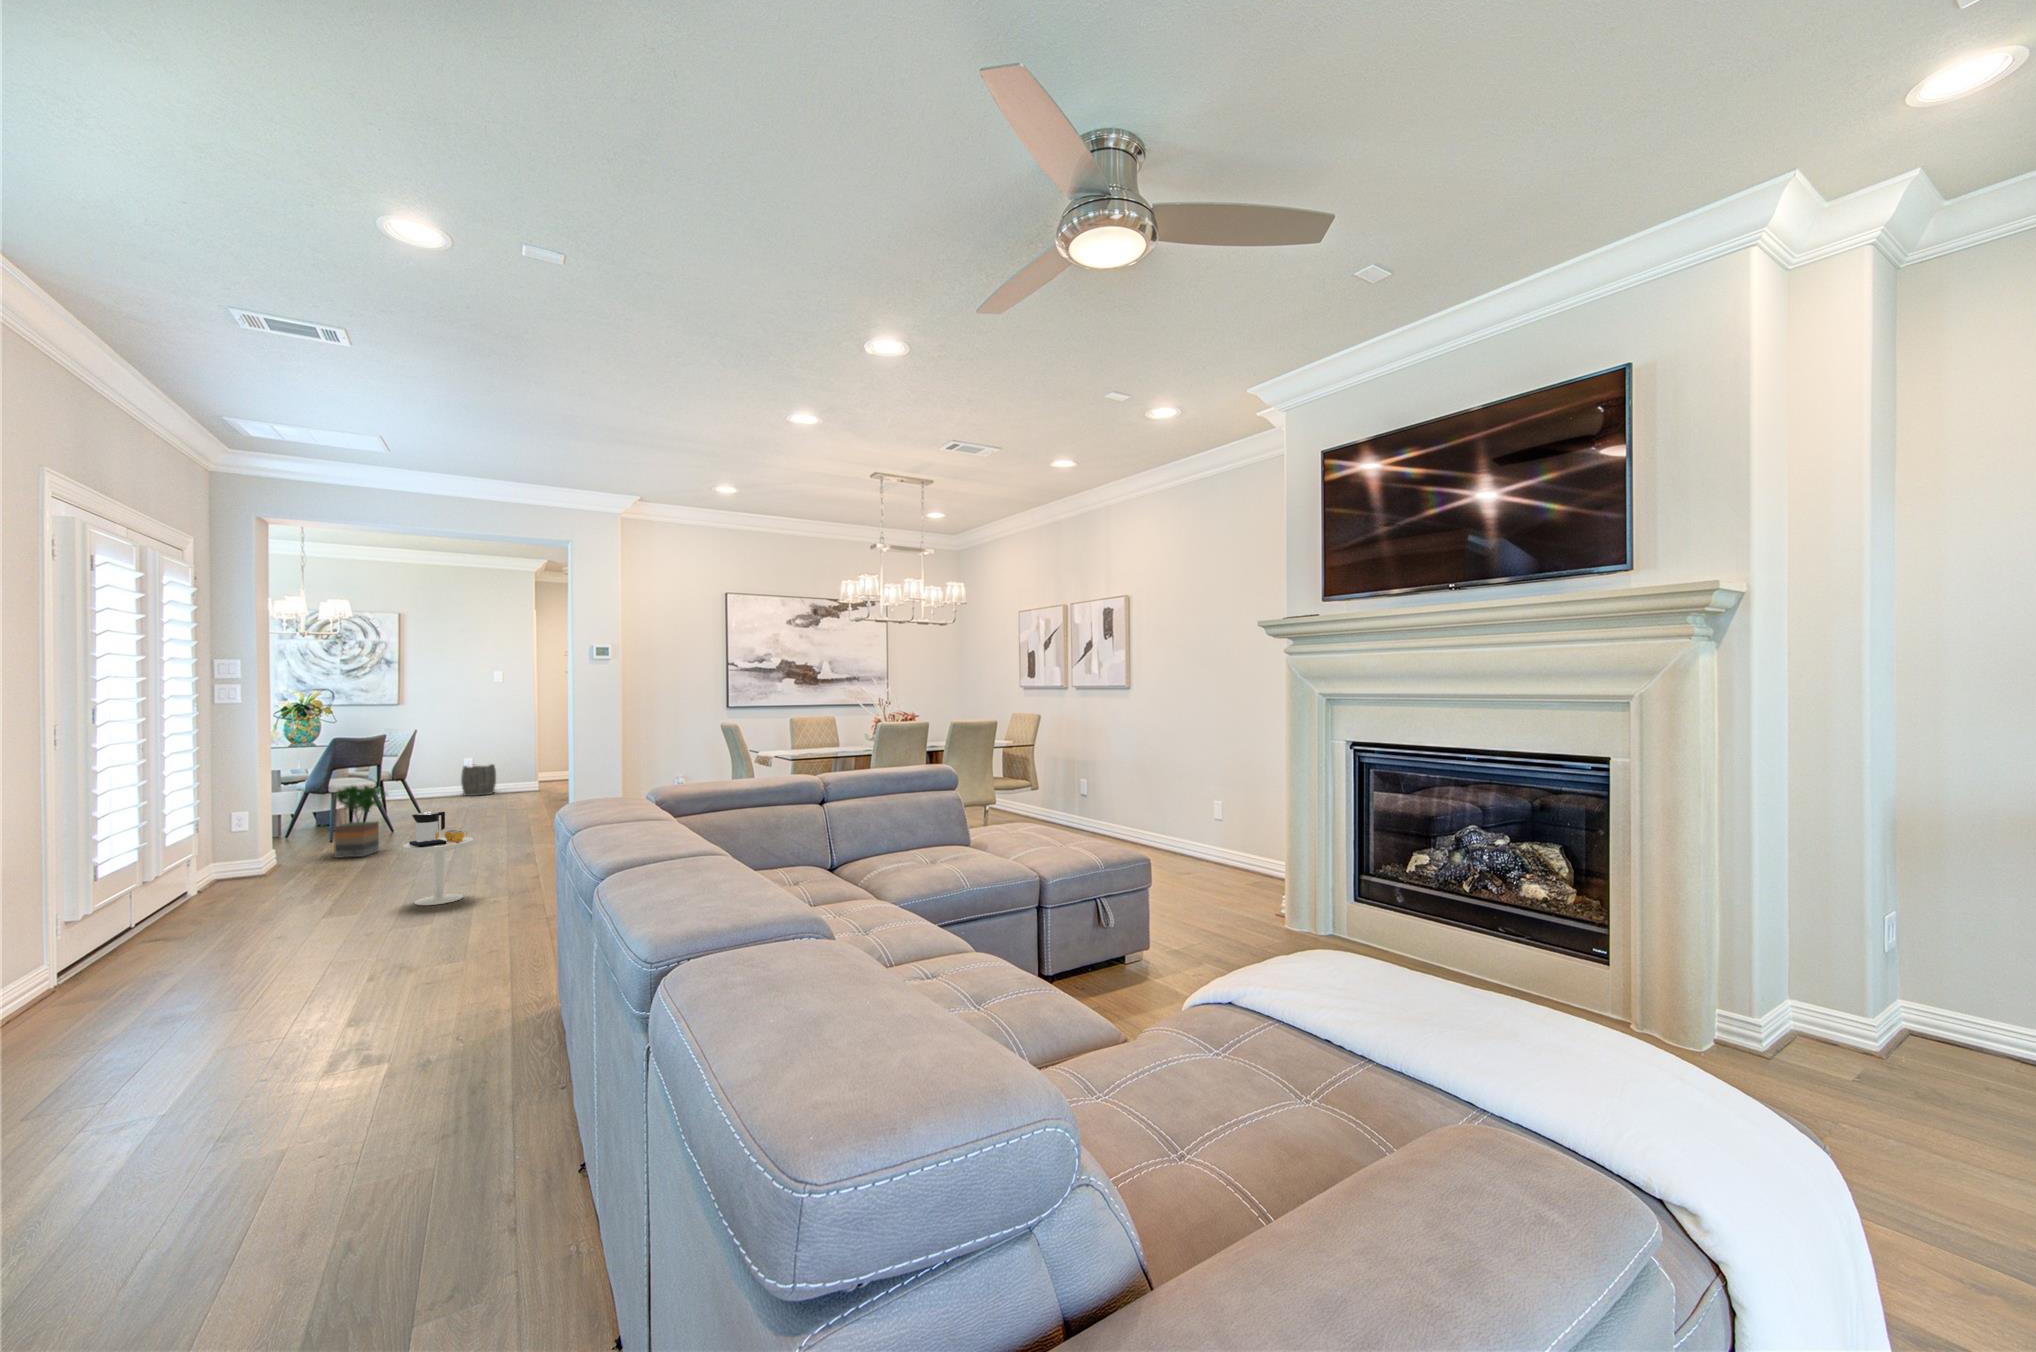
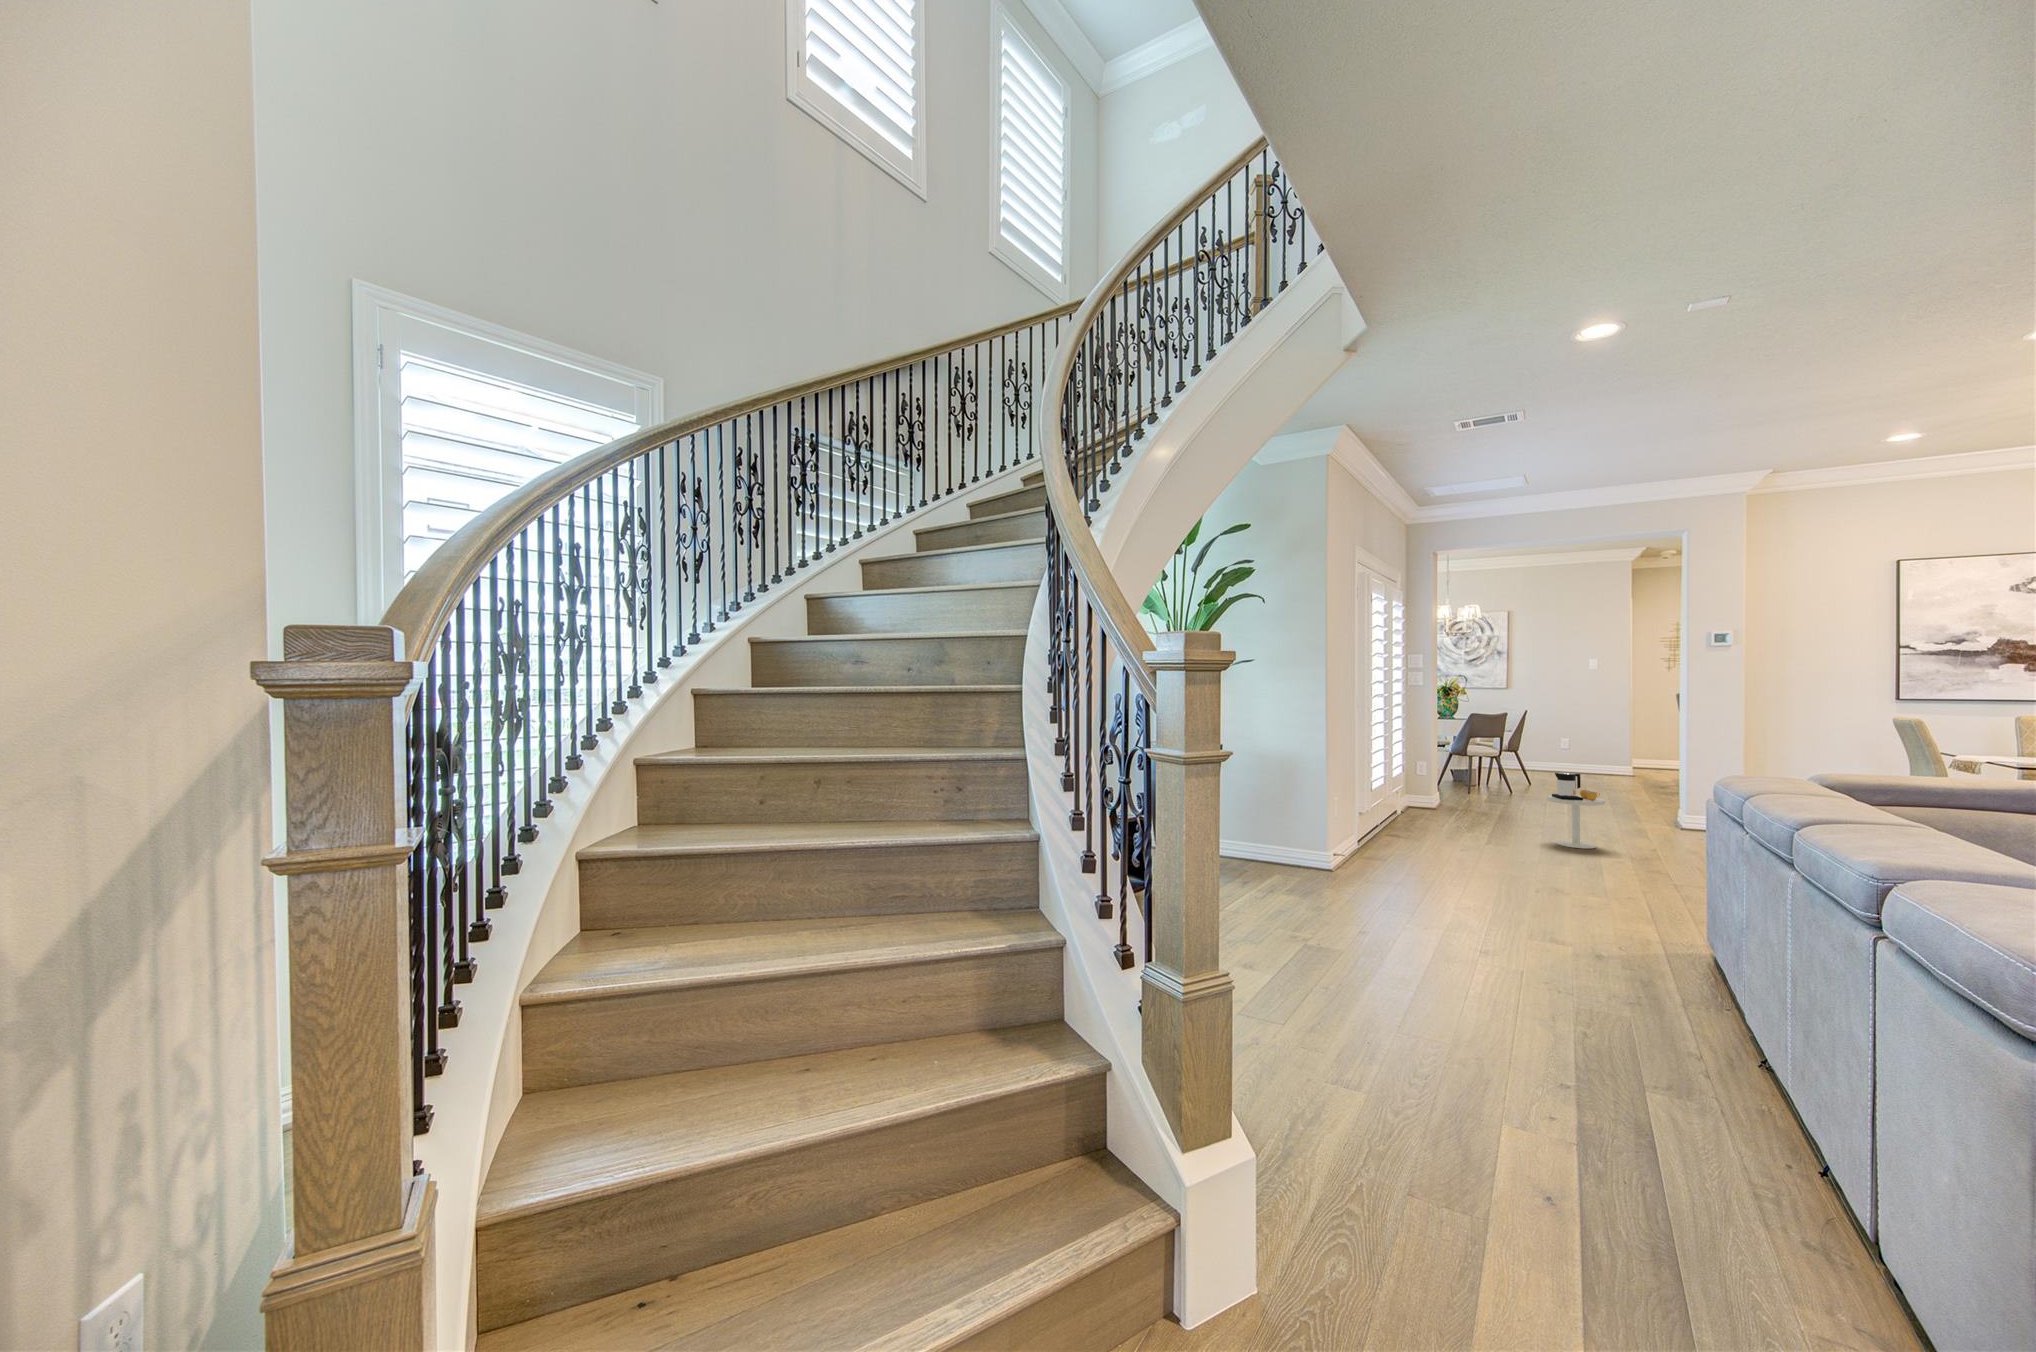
woven basket: present [461,764,496,796] -> none [1560,743,1592,771]
potted tree: present [335,786,387,858] -> none [1478,747,1519,803]

